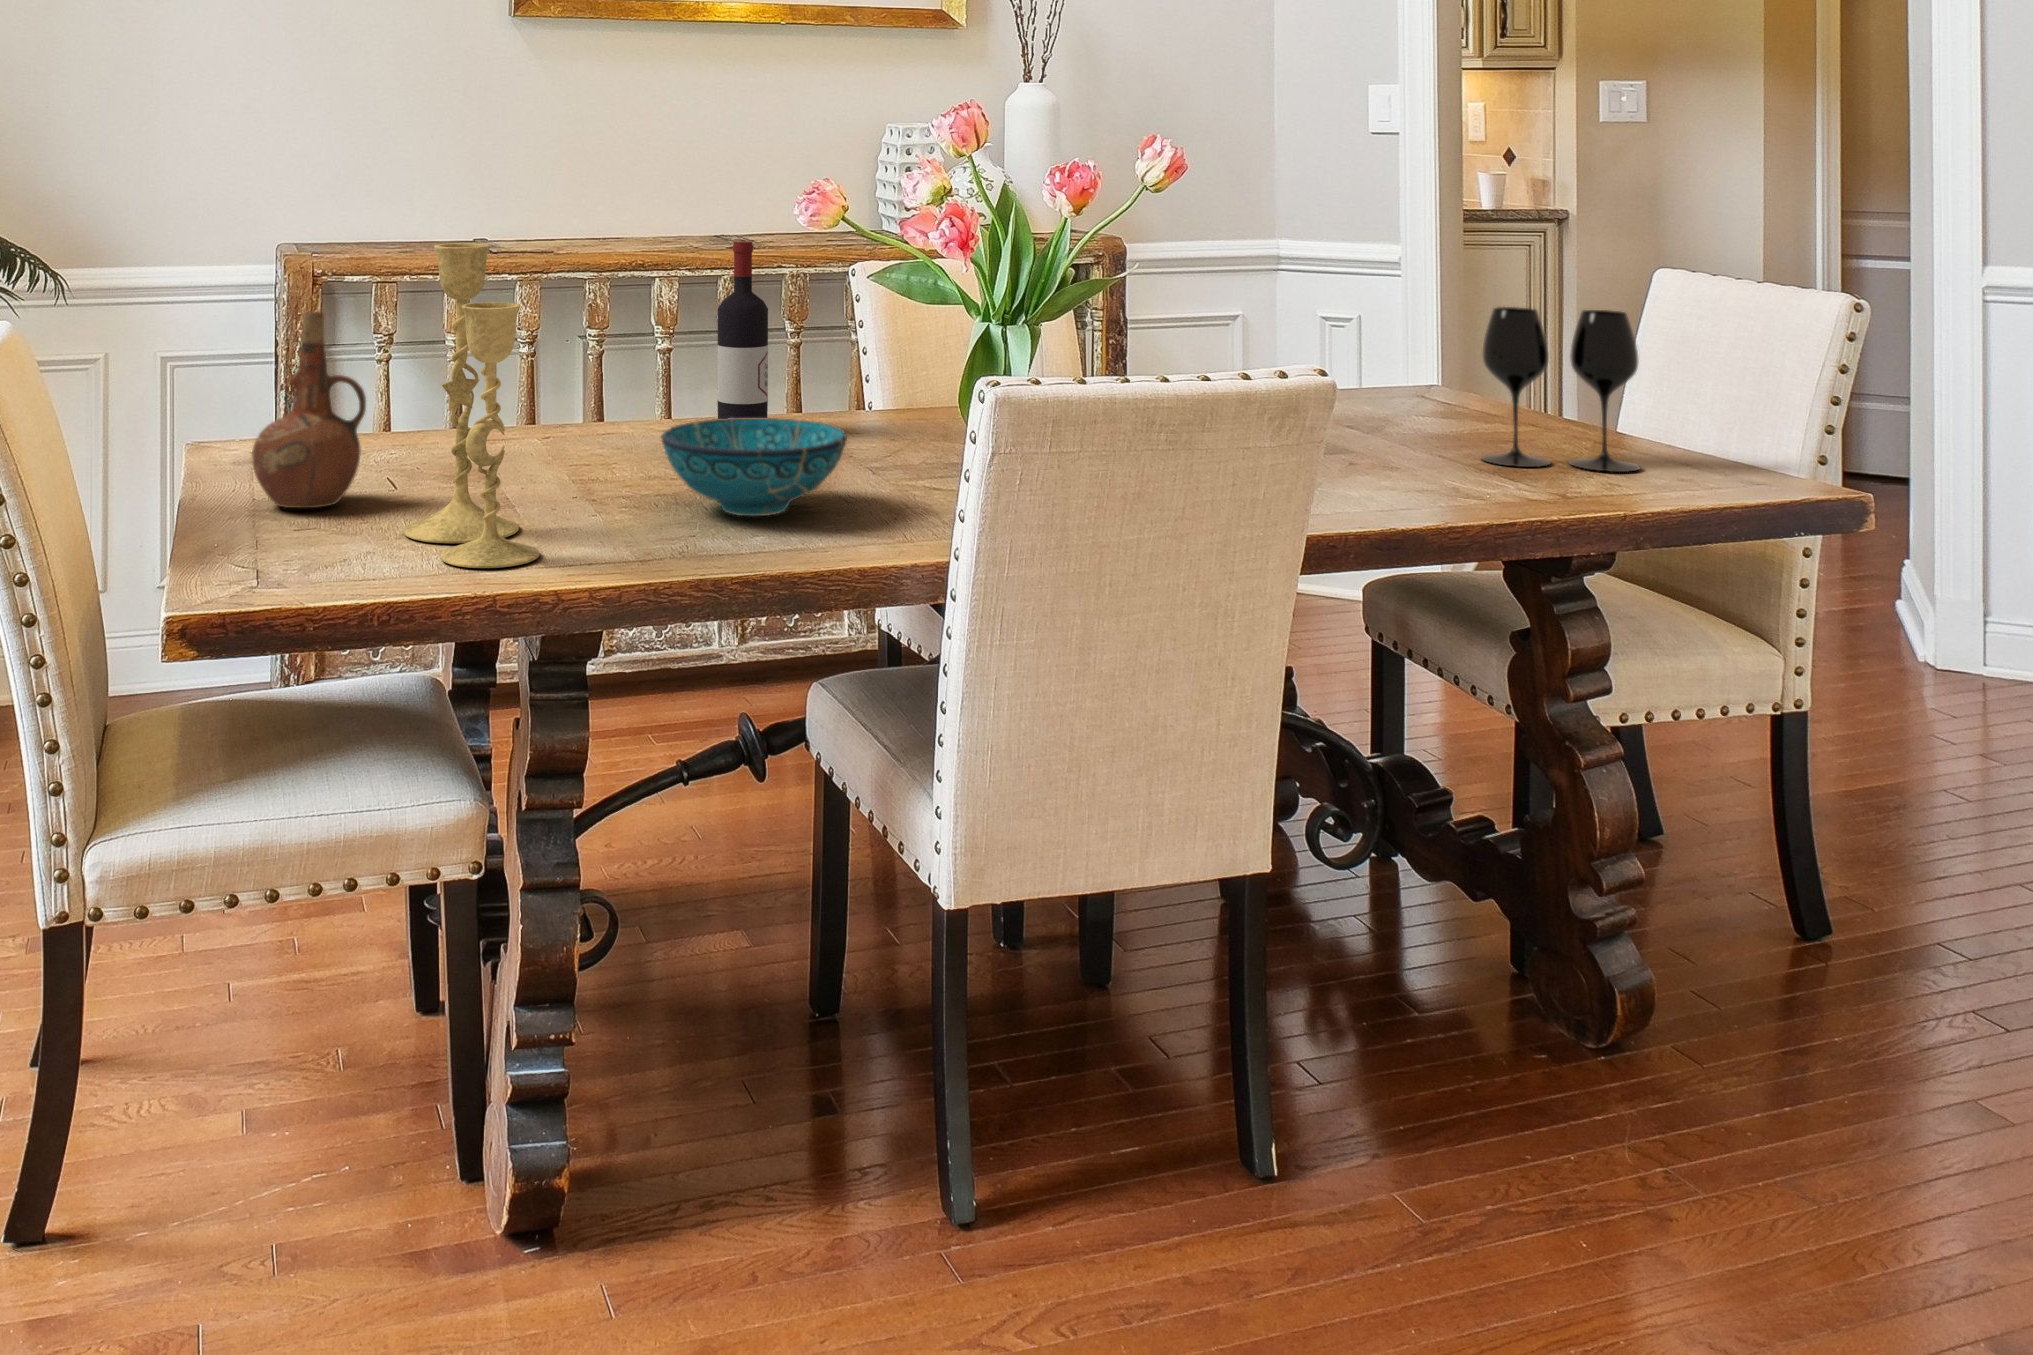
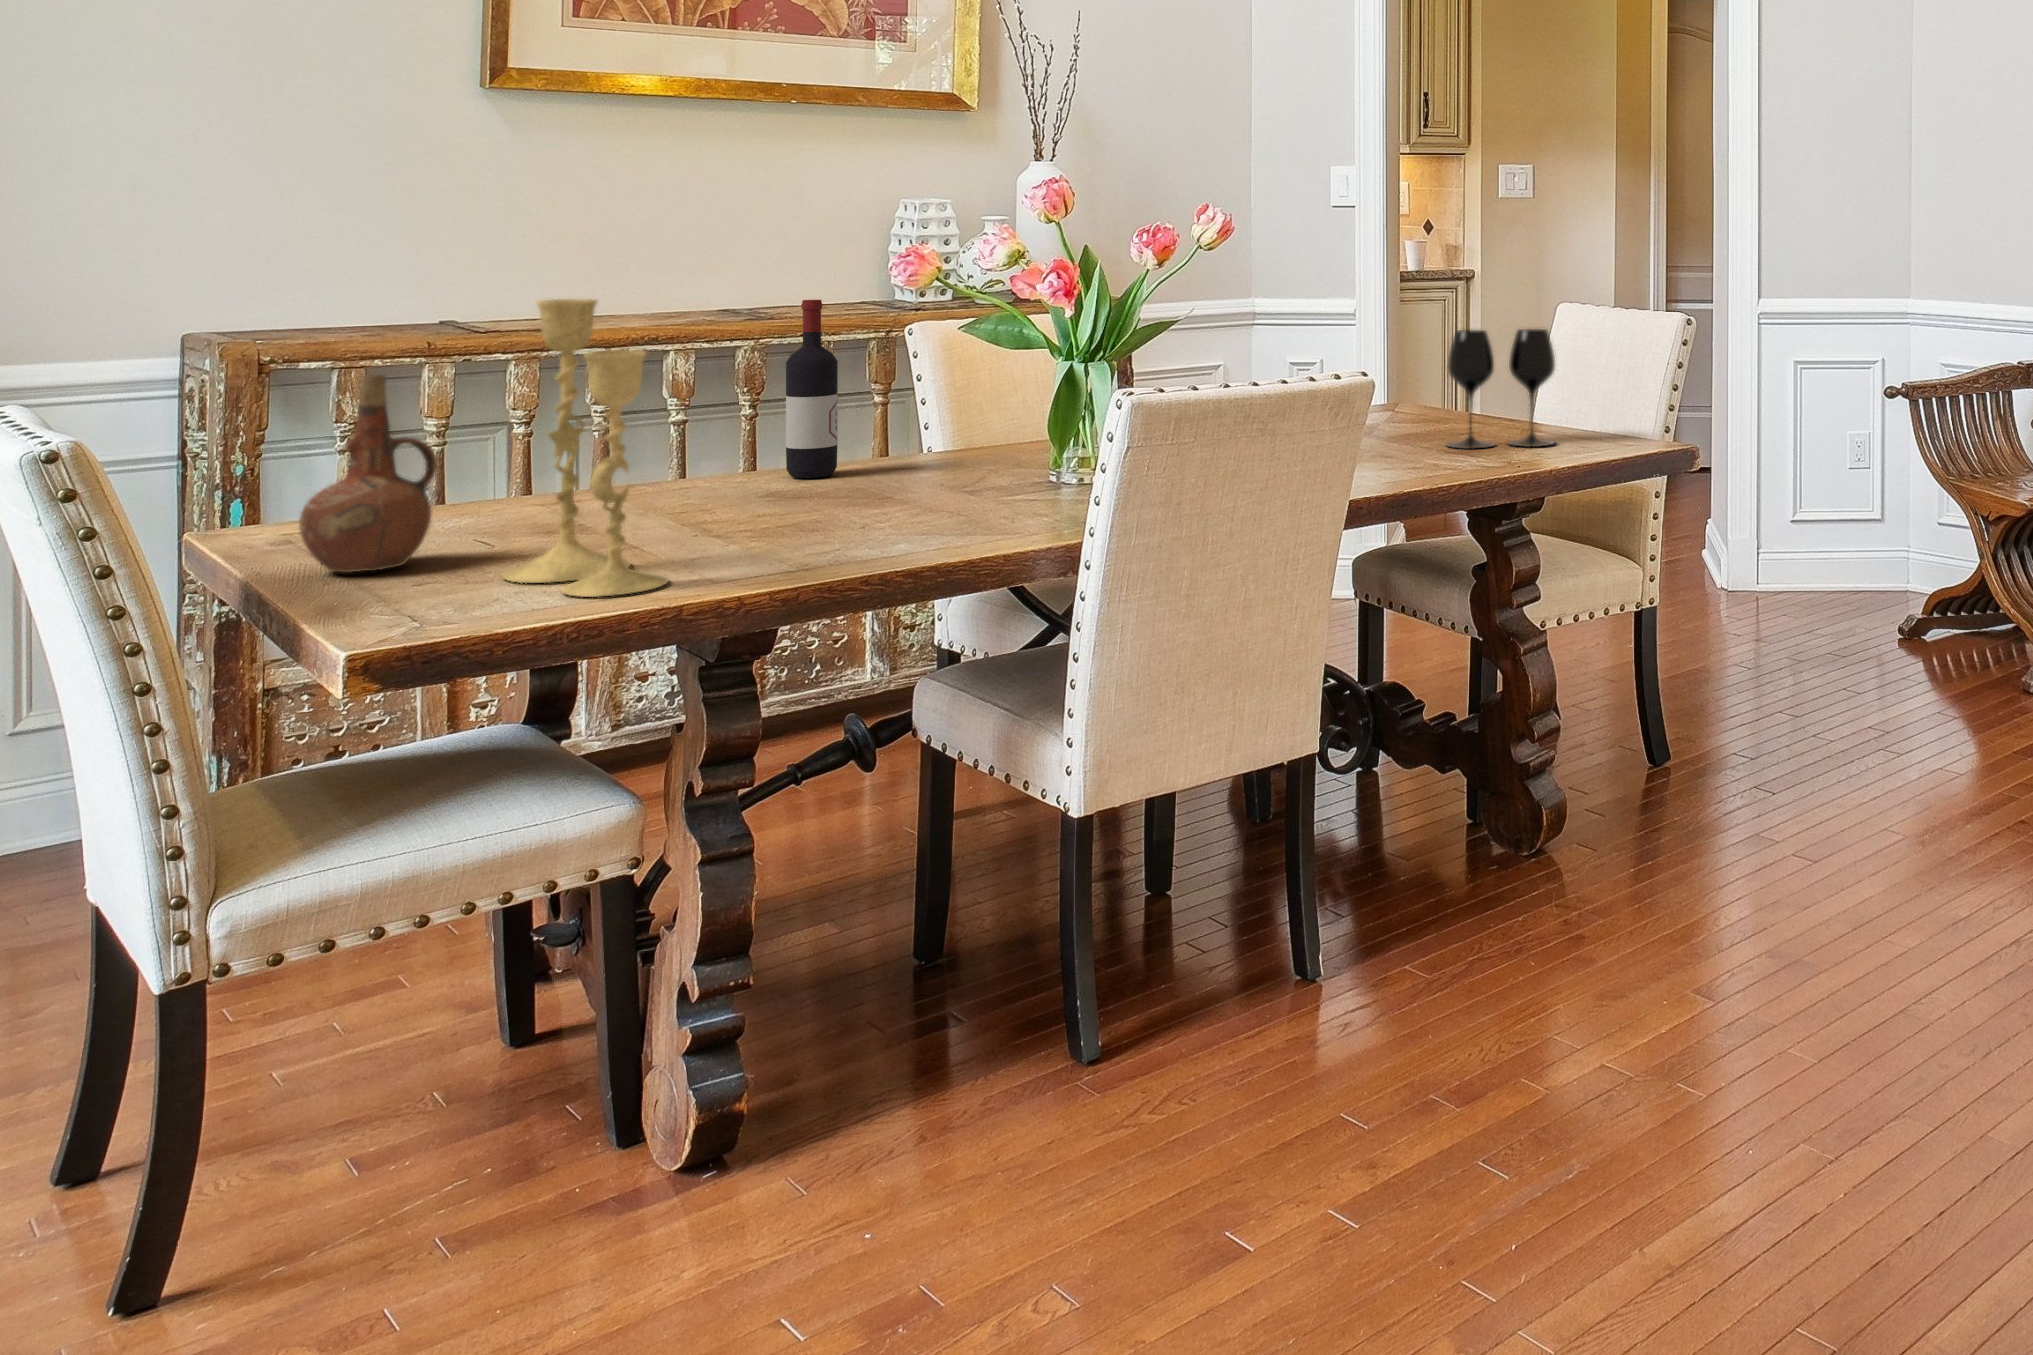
bowl: present [661,418,847,516] -> none [768,449,950,535]

